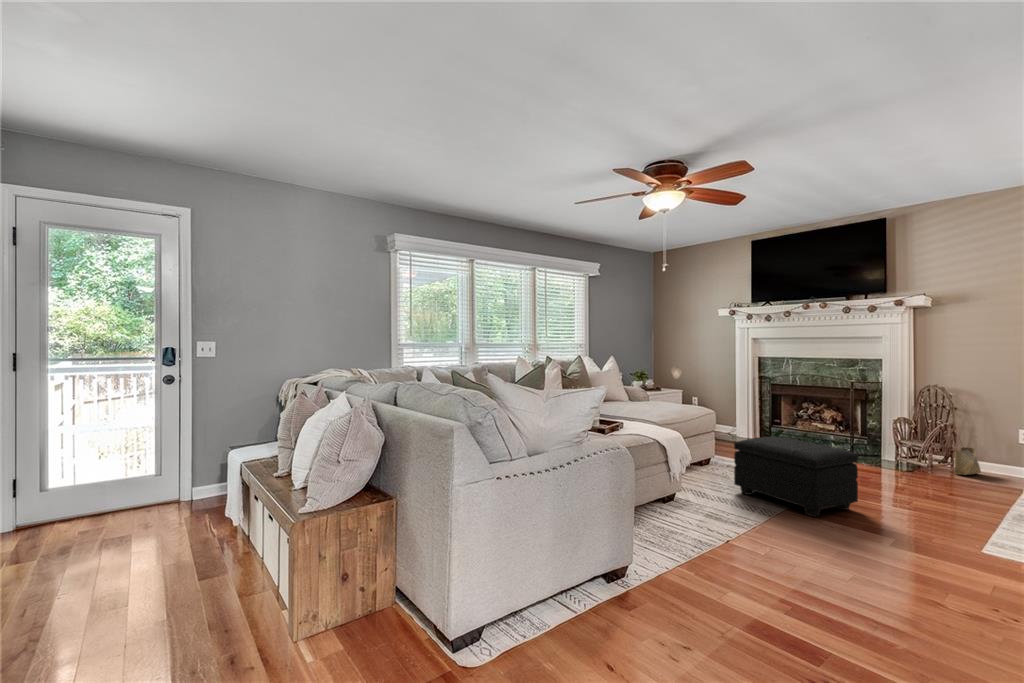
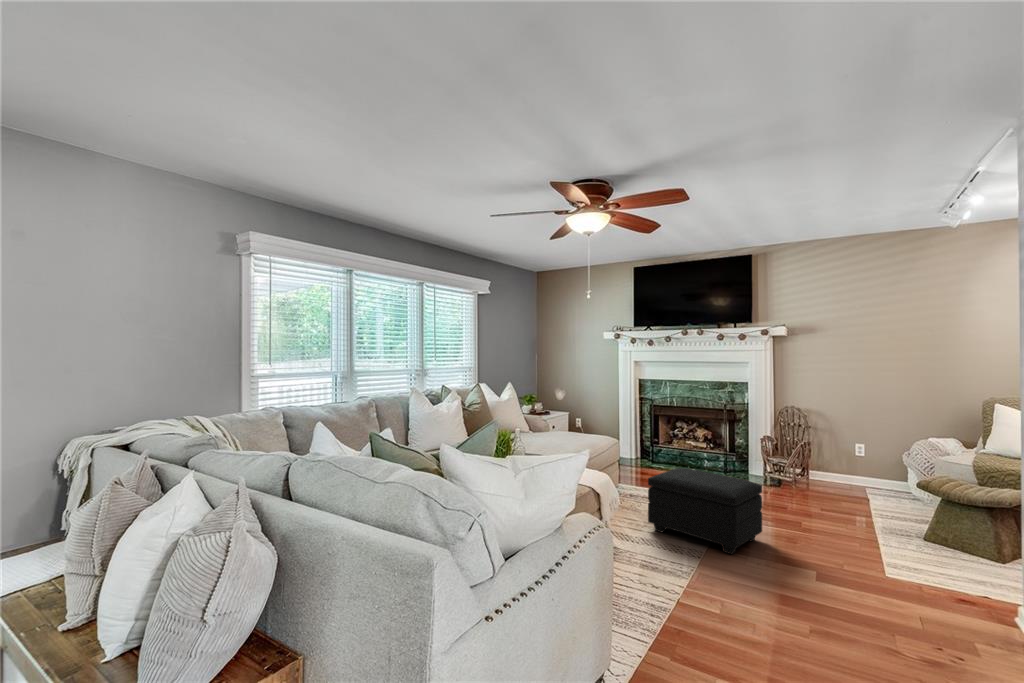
woven basket: present [954,447,981,475] -> none [808,450,827,487]

